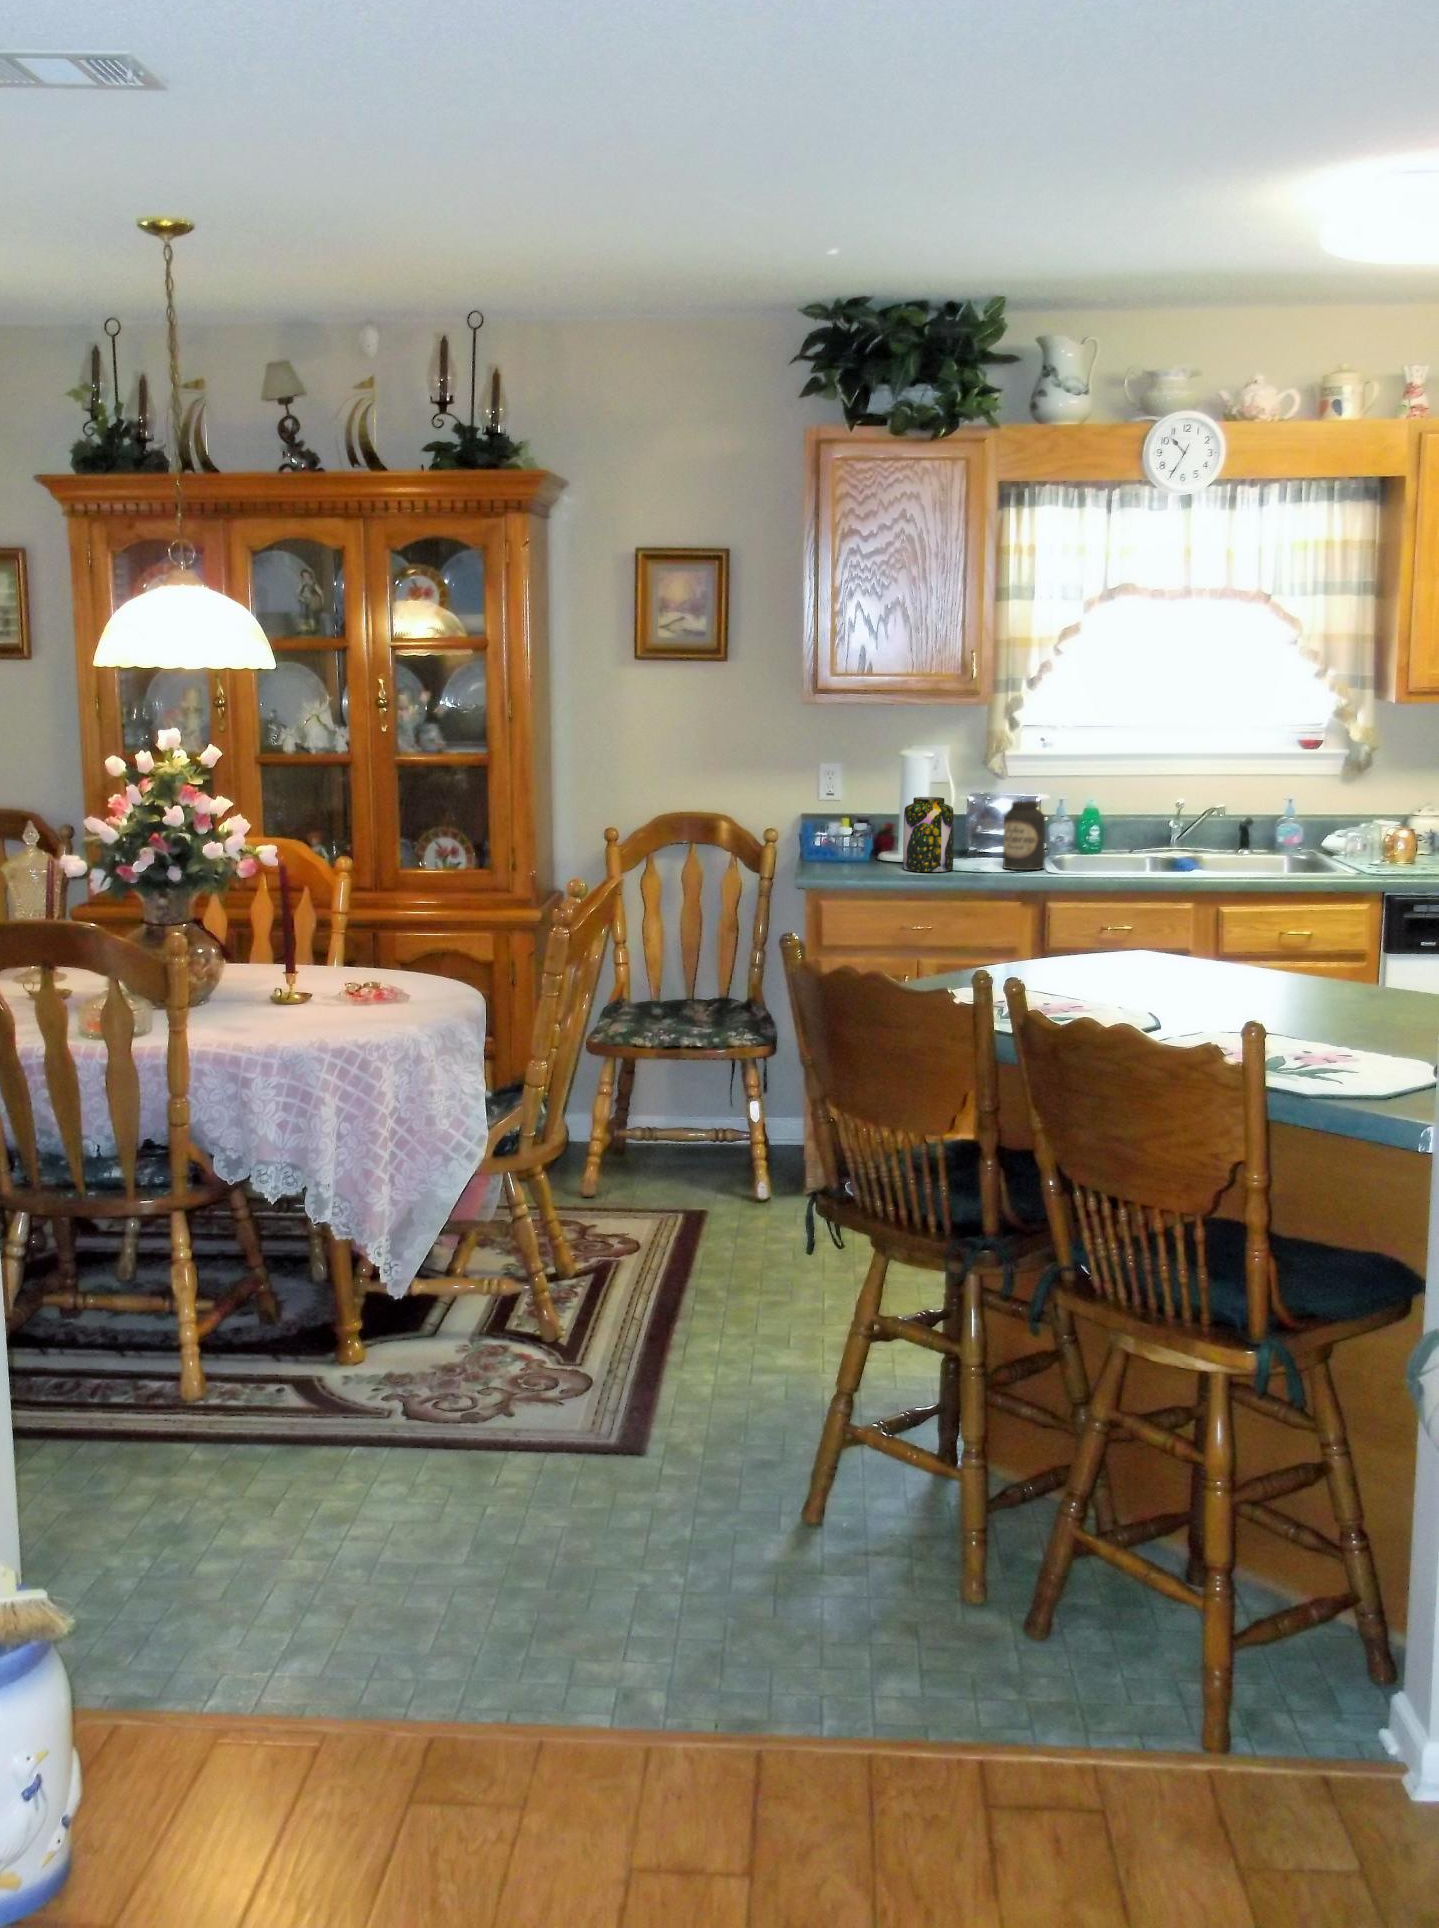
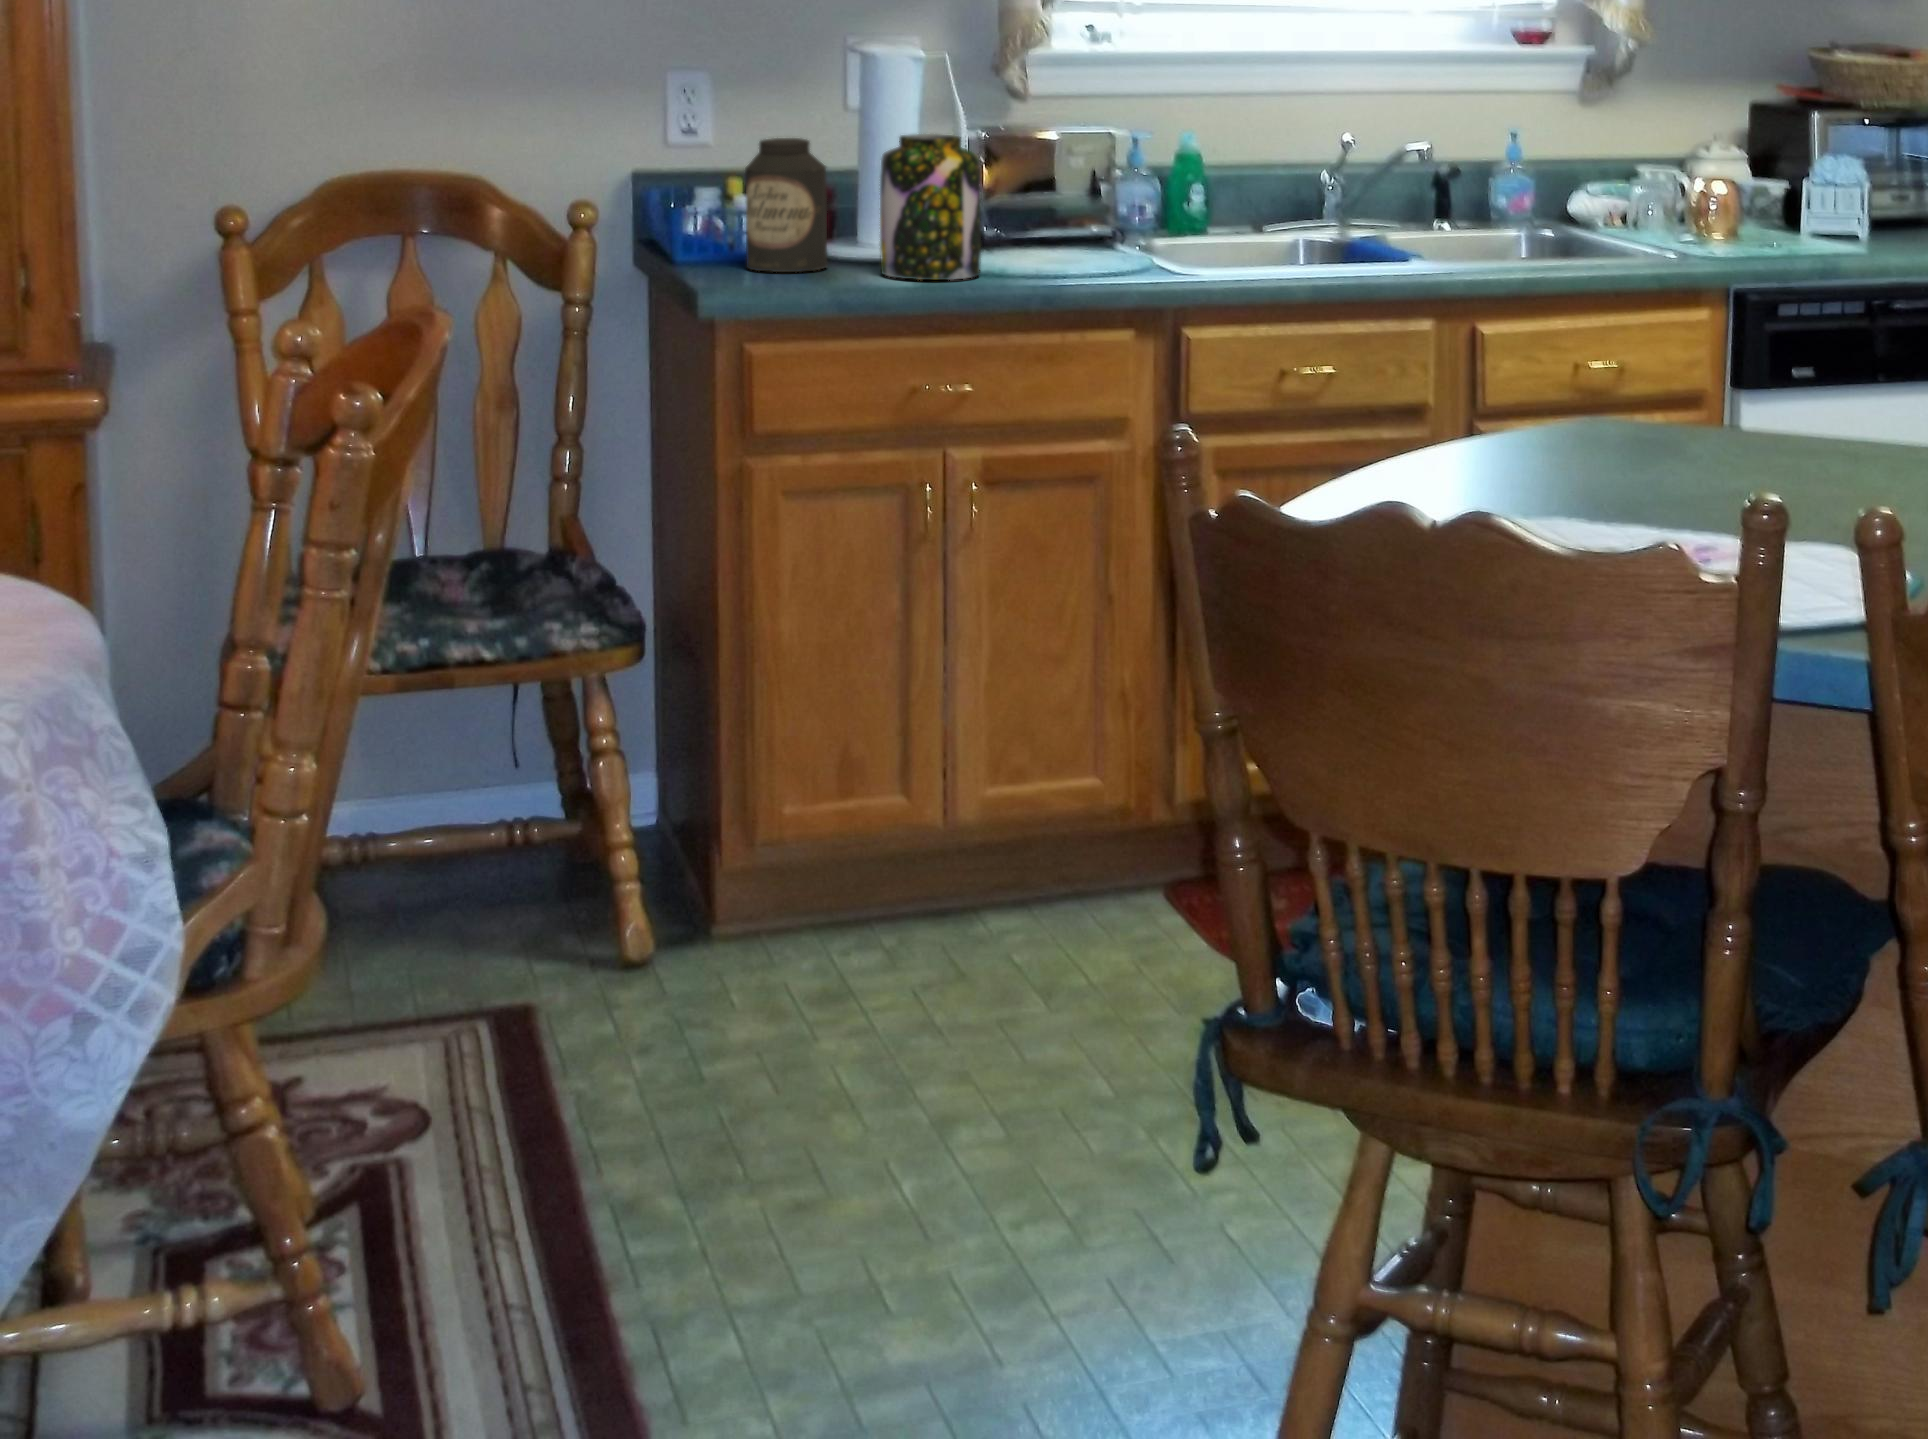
canister: present [1003,801,1045,870] -> present [745,138,827,272]

